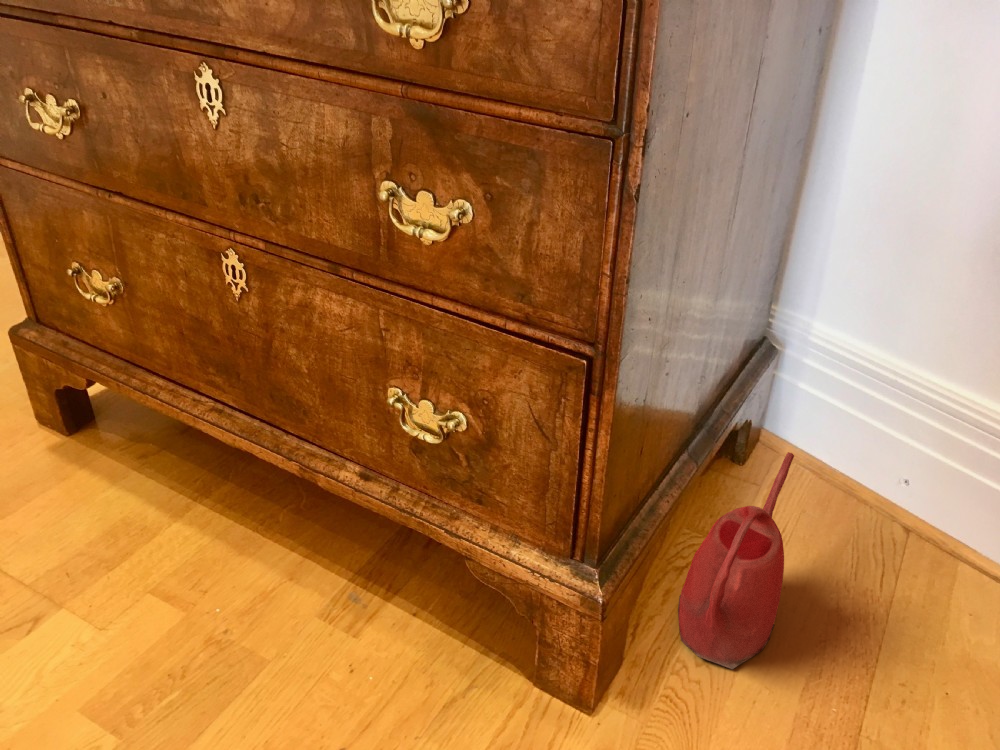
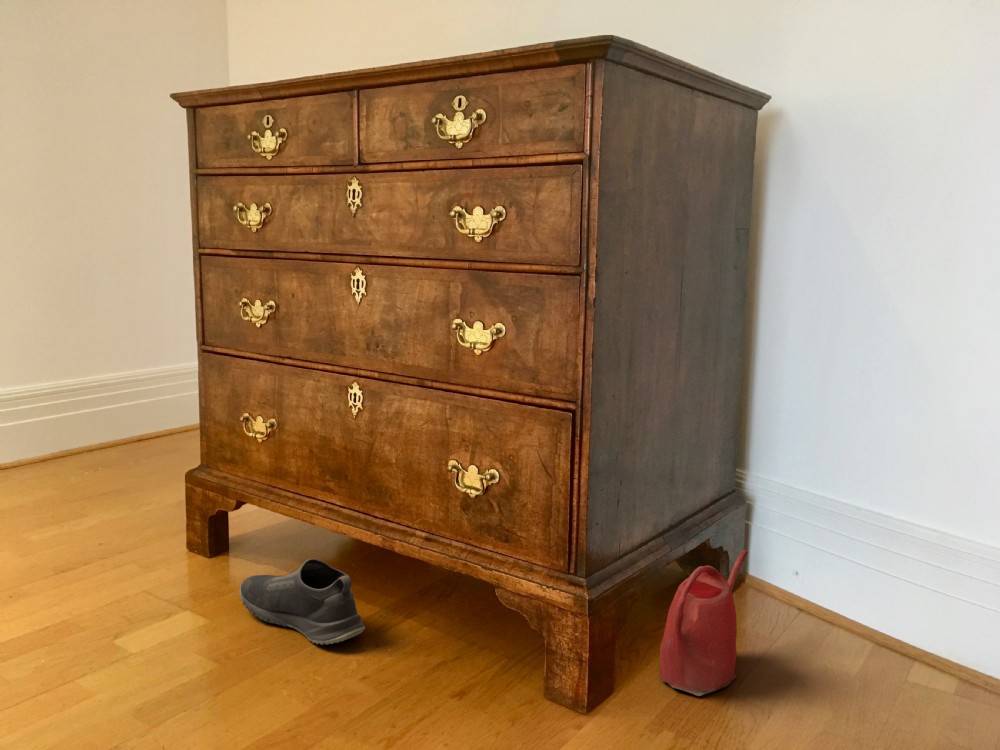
shoe: none [110,491,289,609] -> present [239,559,365,645]

